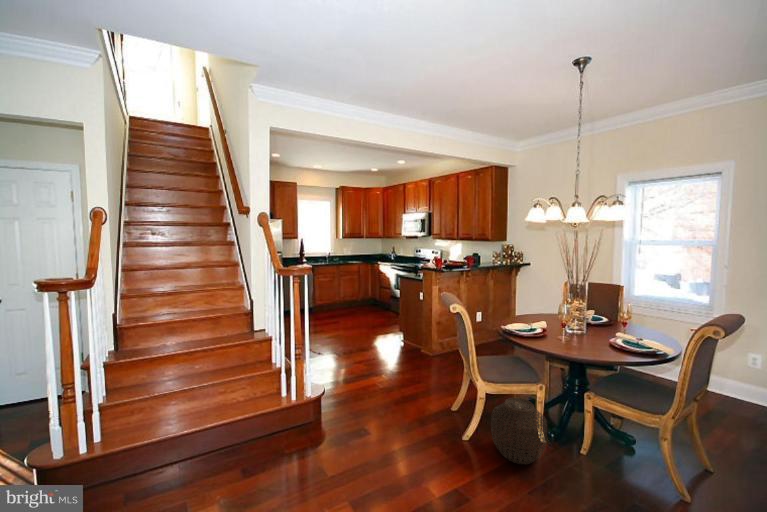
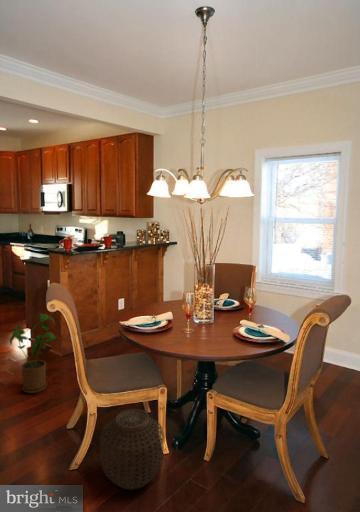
house plant: none [401,318,438,382] -> present [10,314,56,393]

